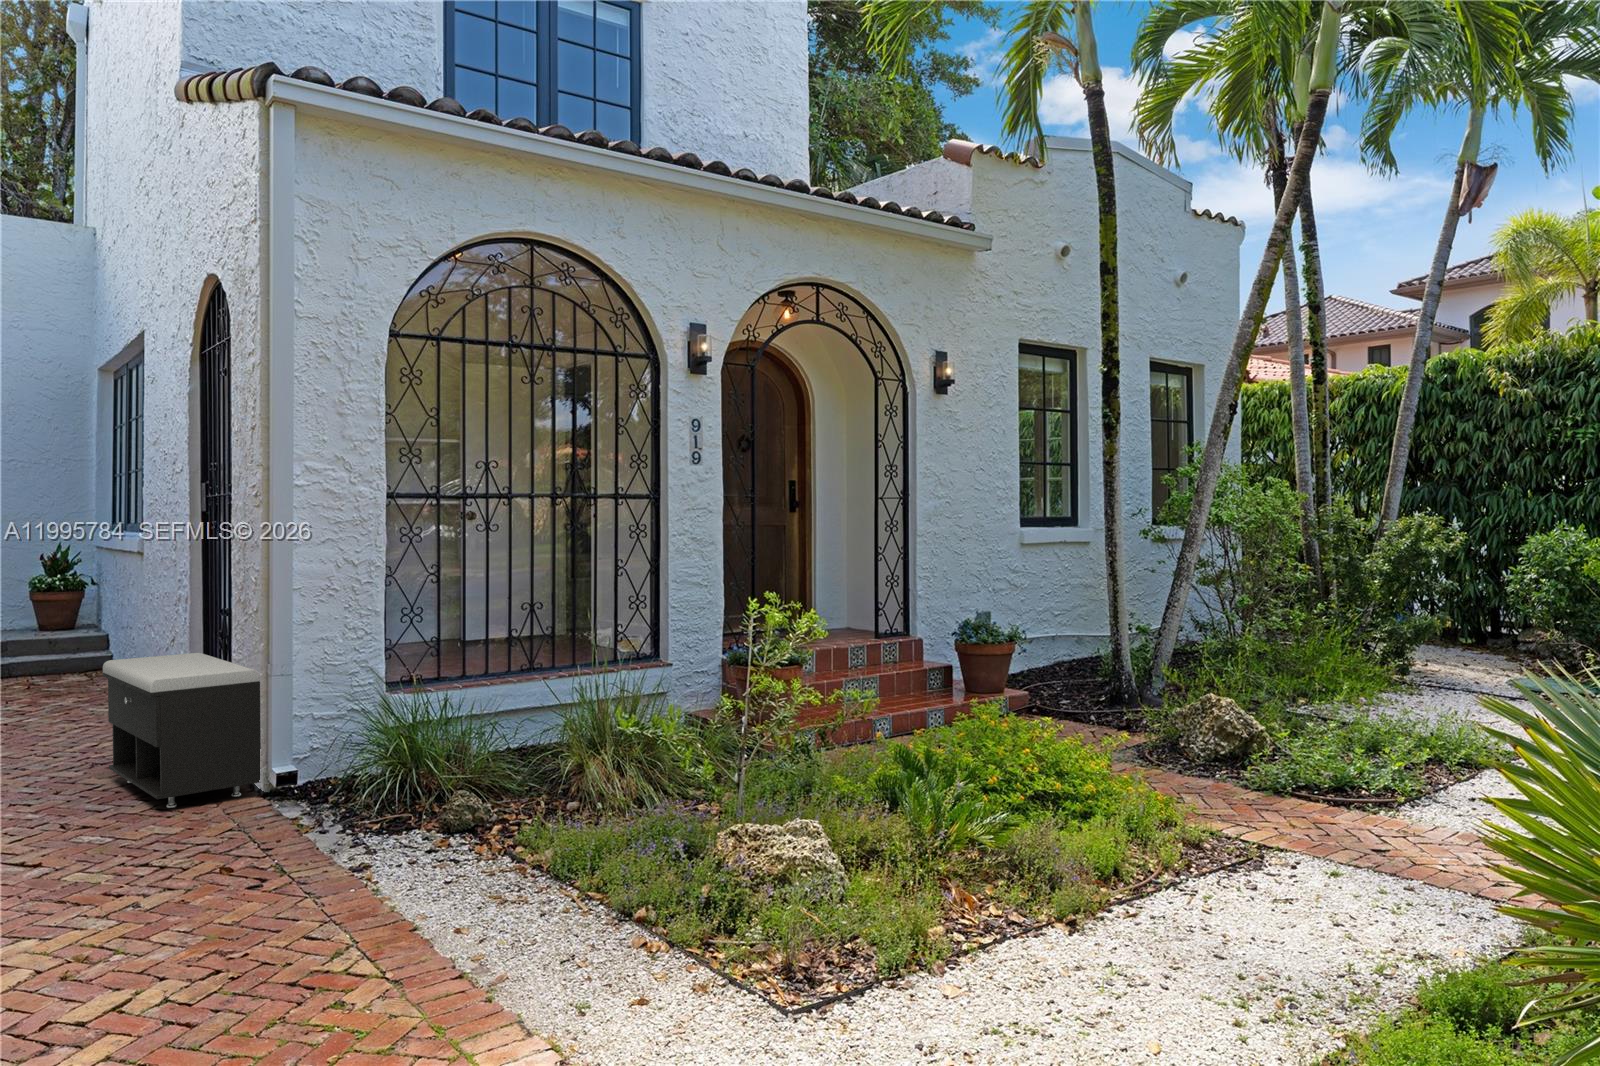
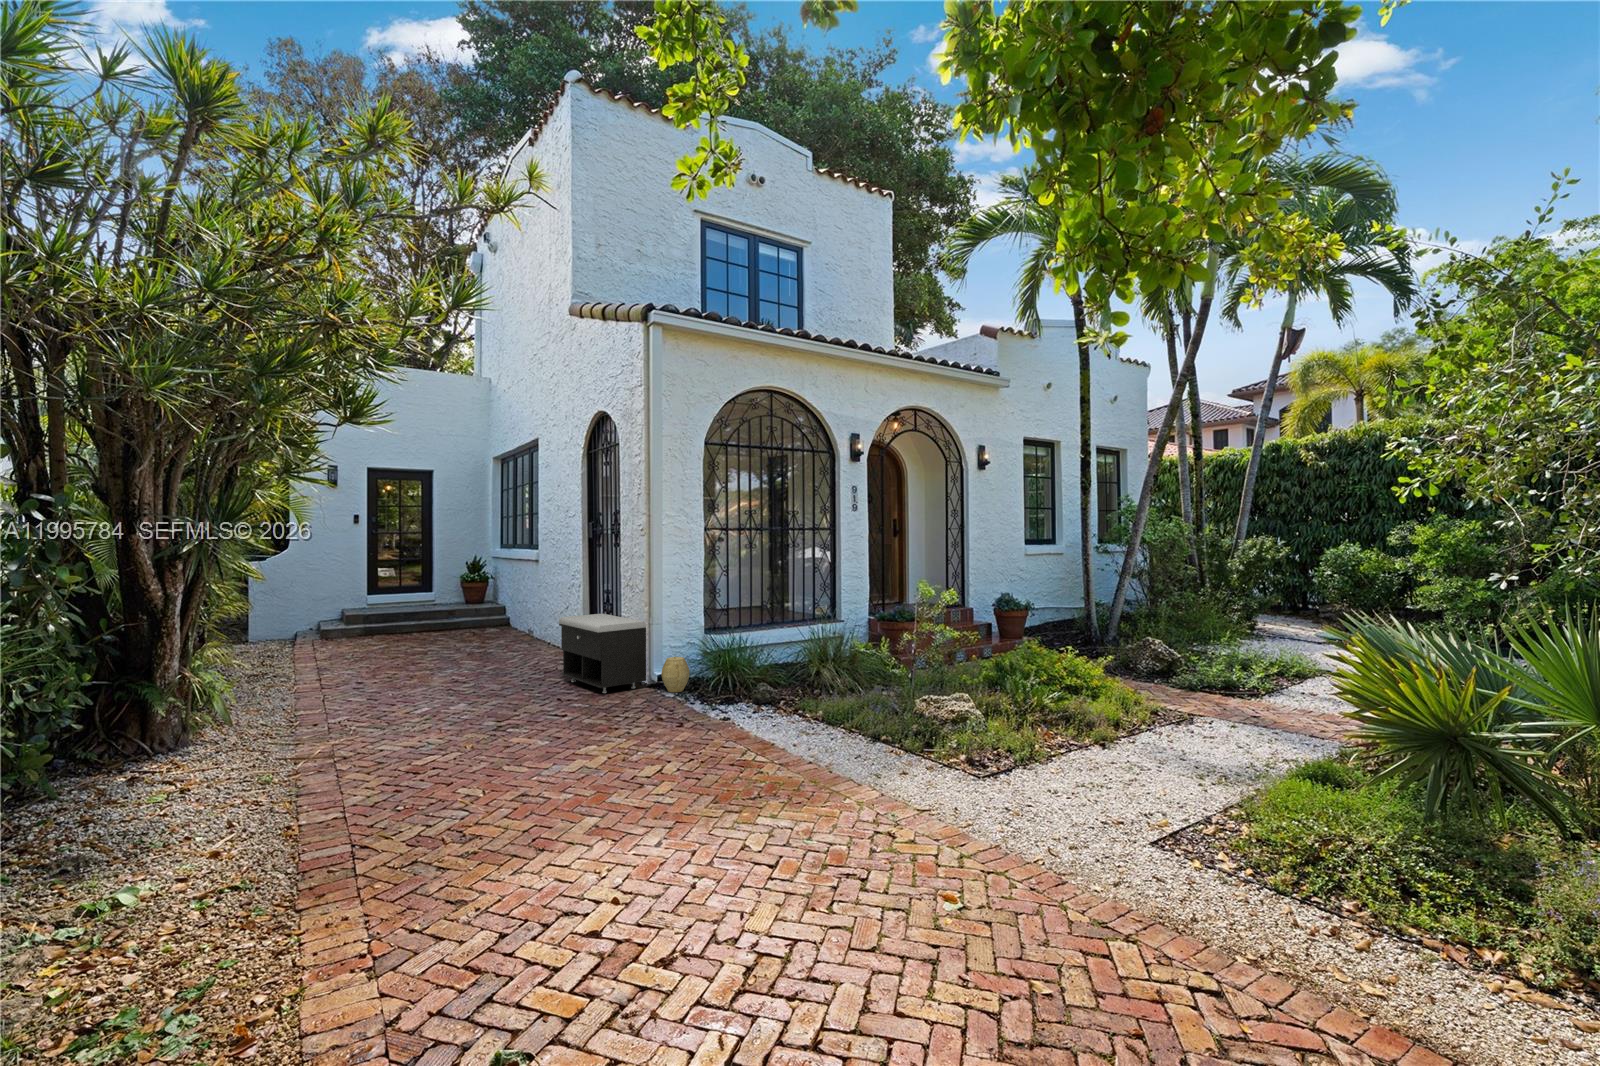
woven basket: none [285,737,342,805] -> present [661,657,690,692]

